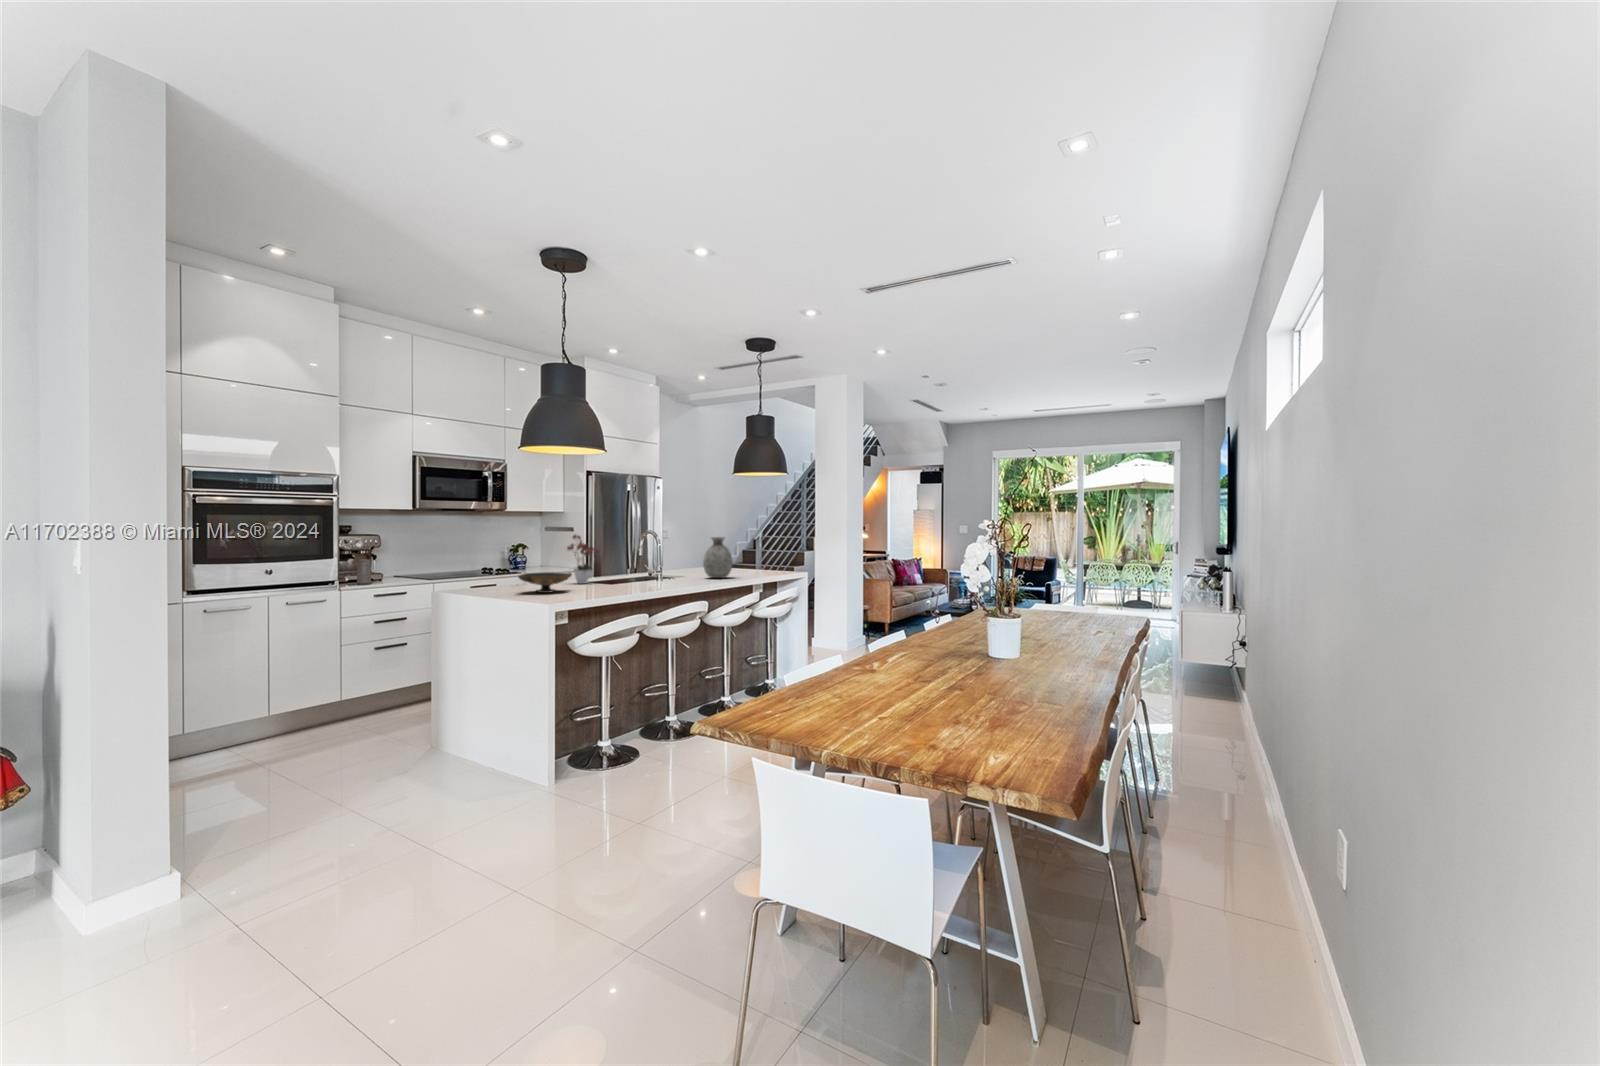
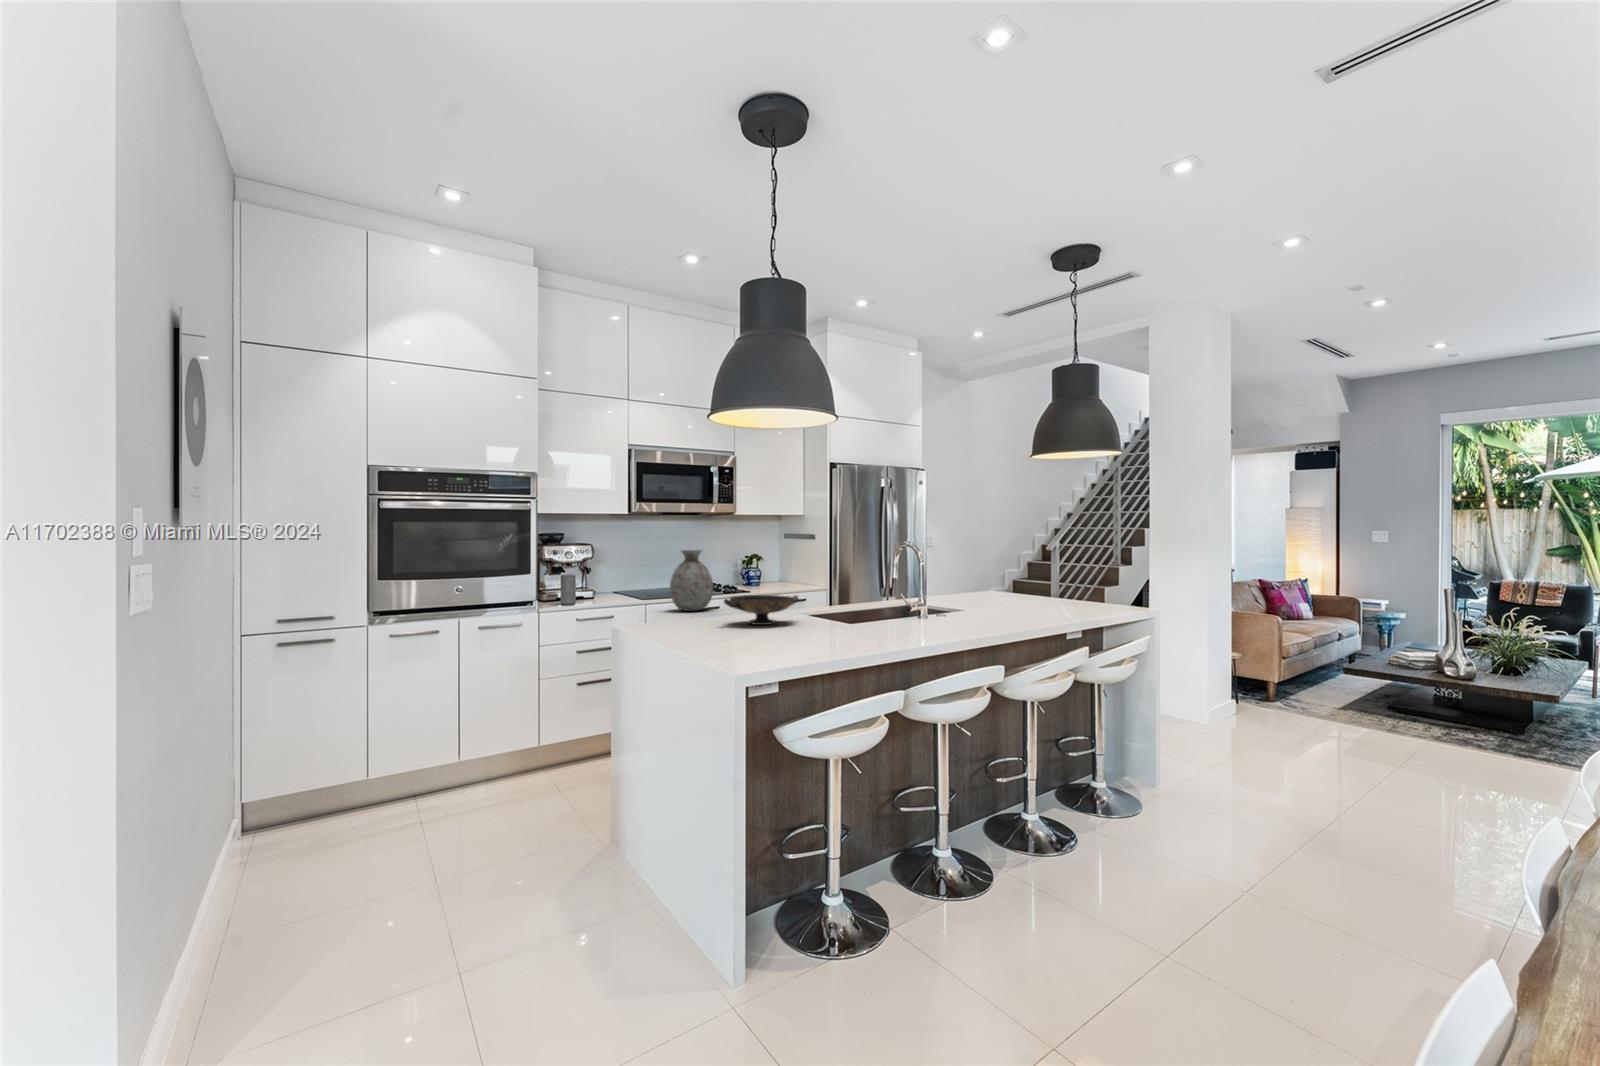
flower arrangement: present [567,535,599,584] -> none [795,538,843,610]
vase: present [703,537,733,578] -> present [670,550,713,611]

